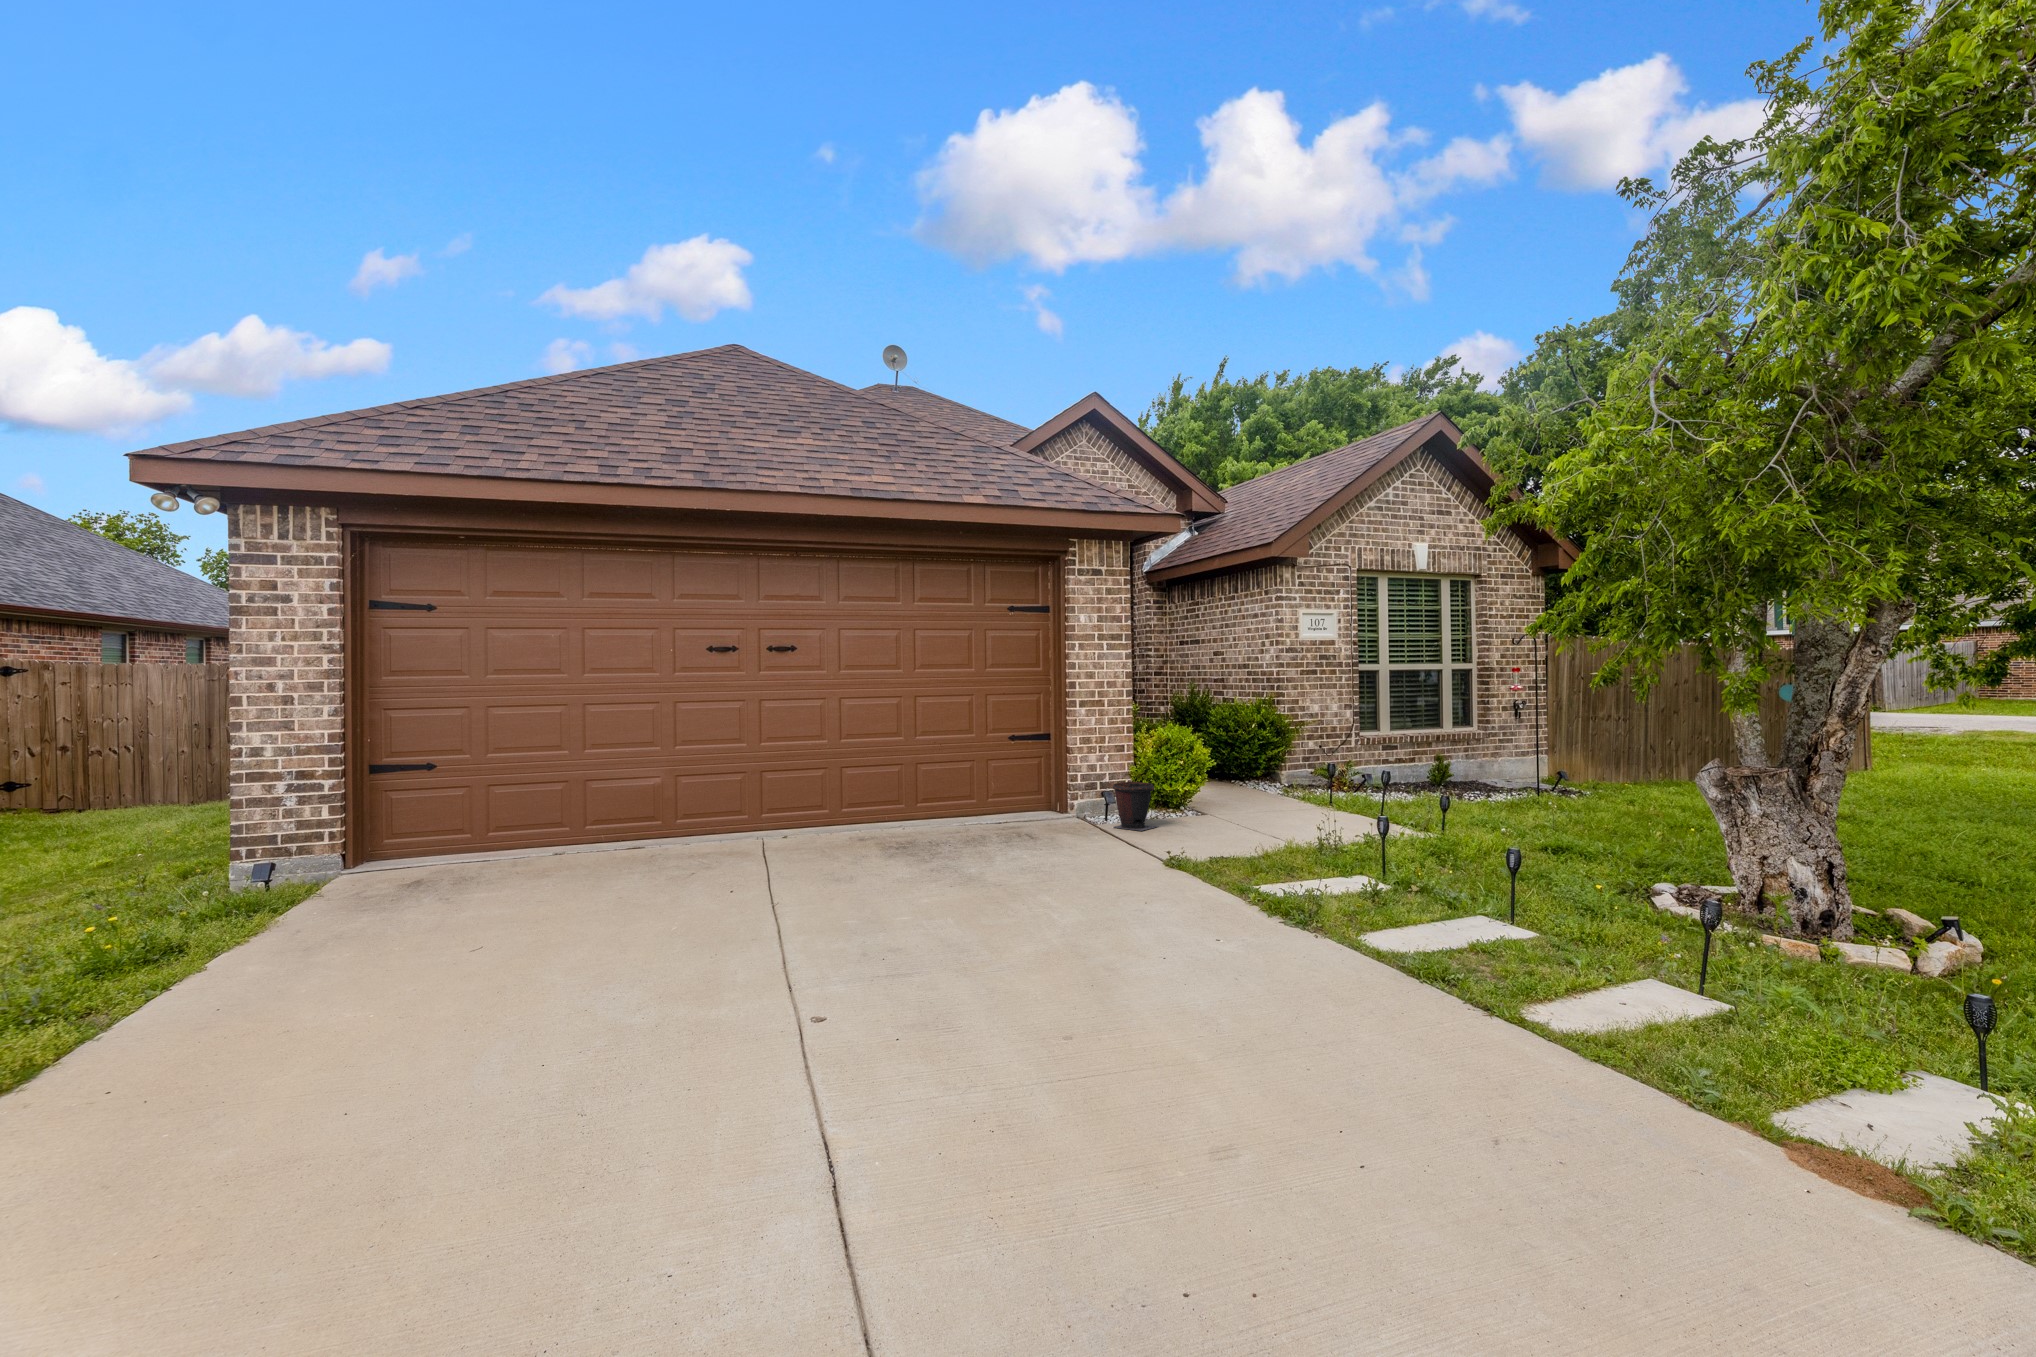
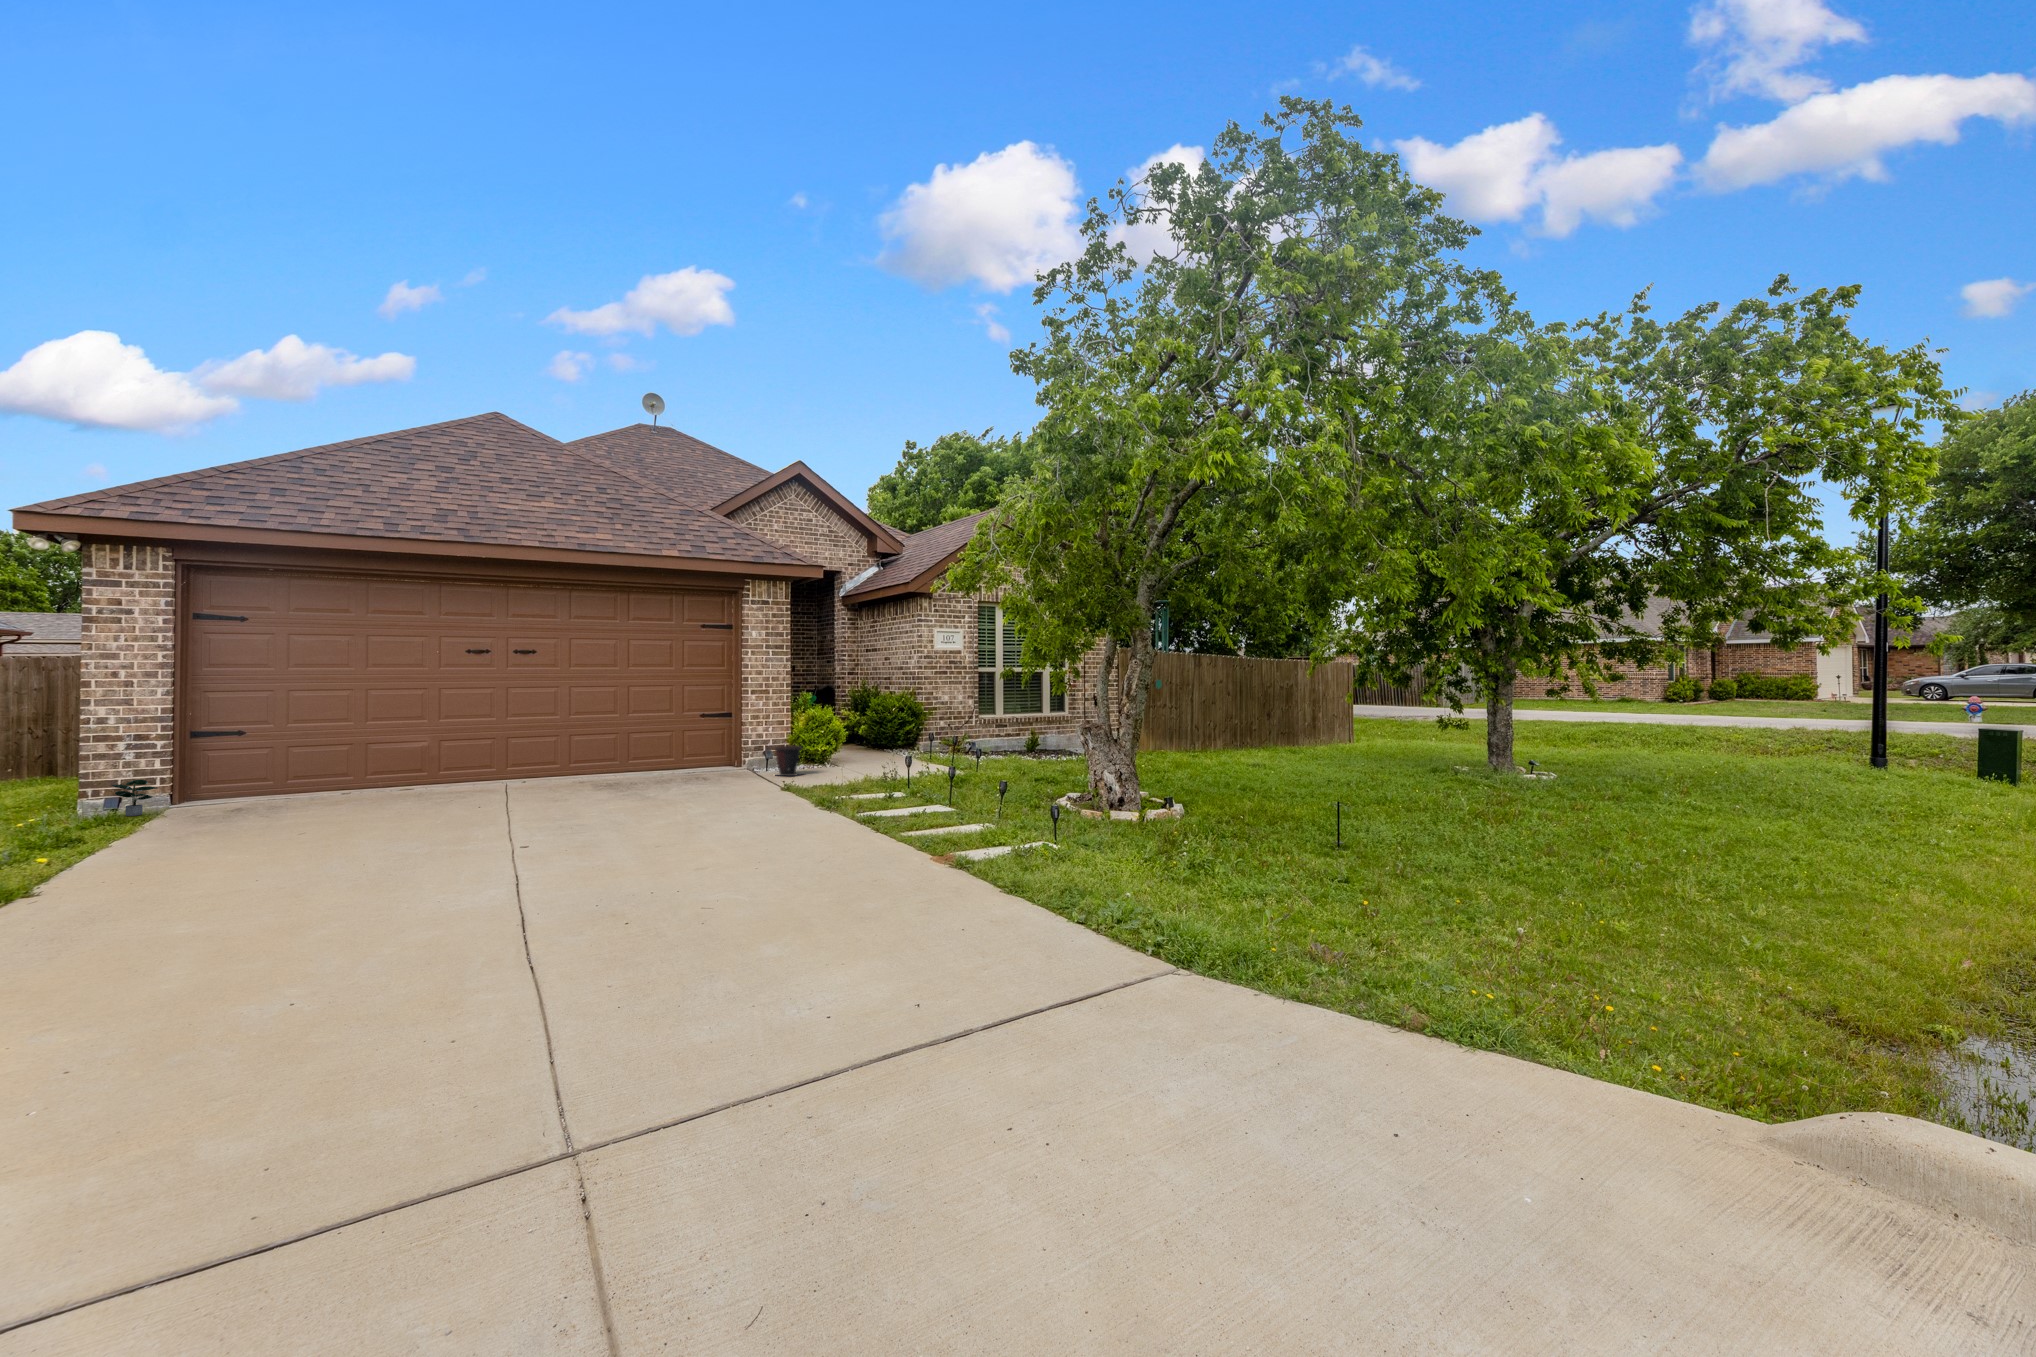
potted plant: none [261,835,322,889] -> present [112,780,158,816]

